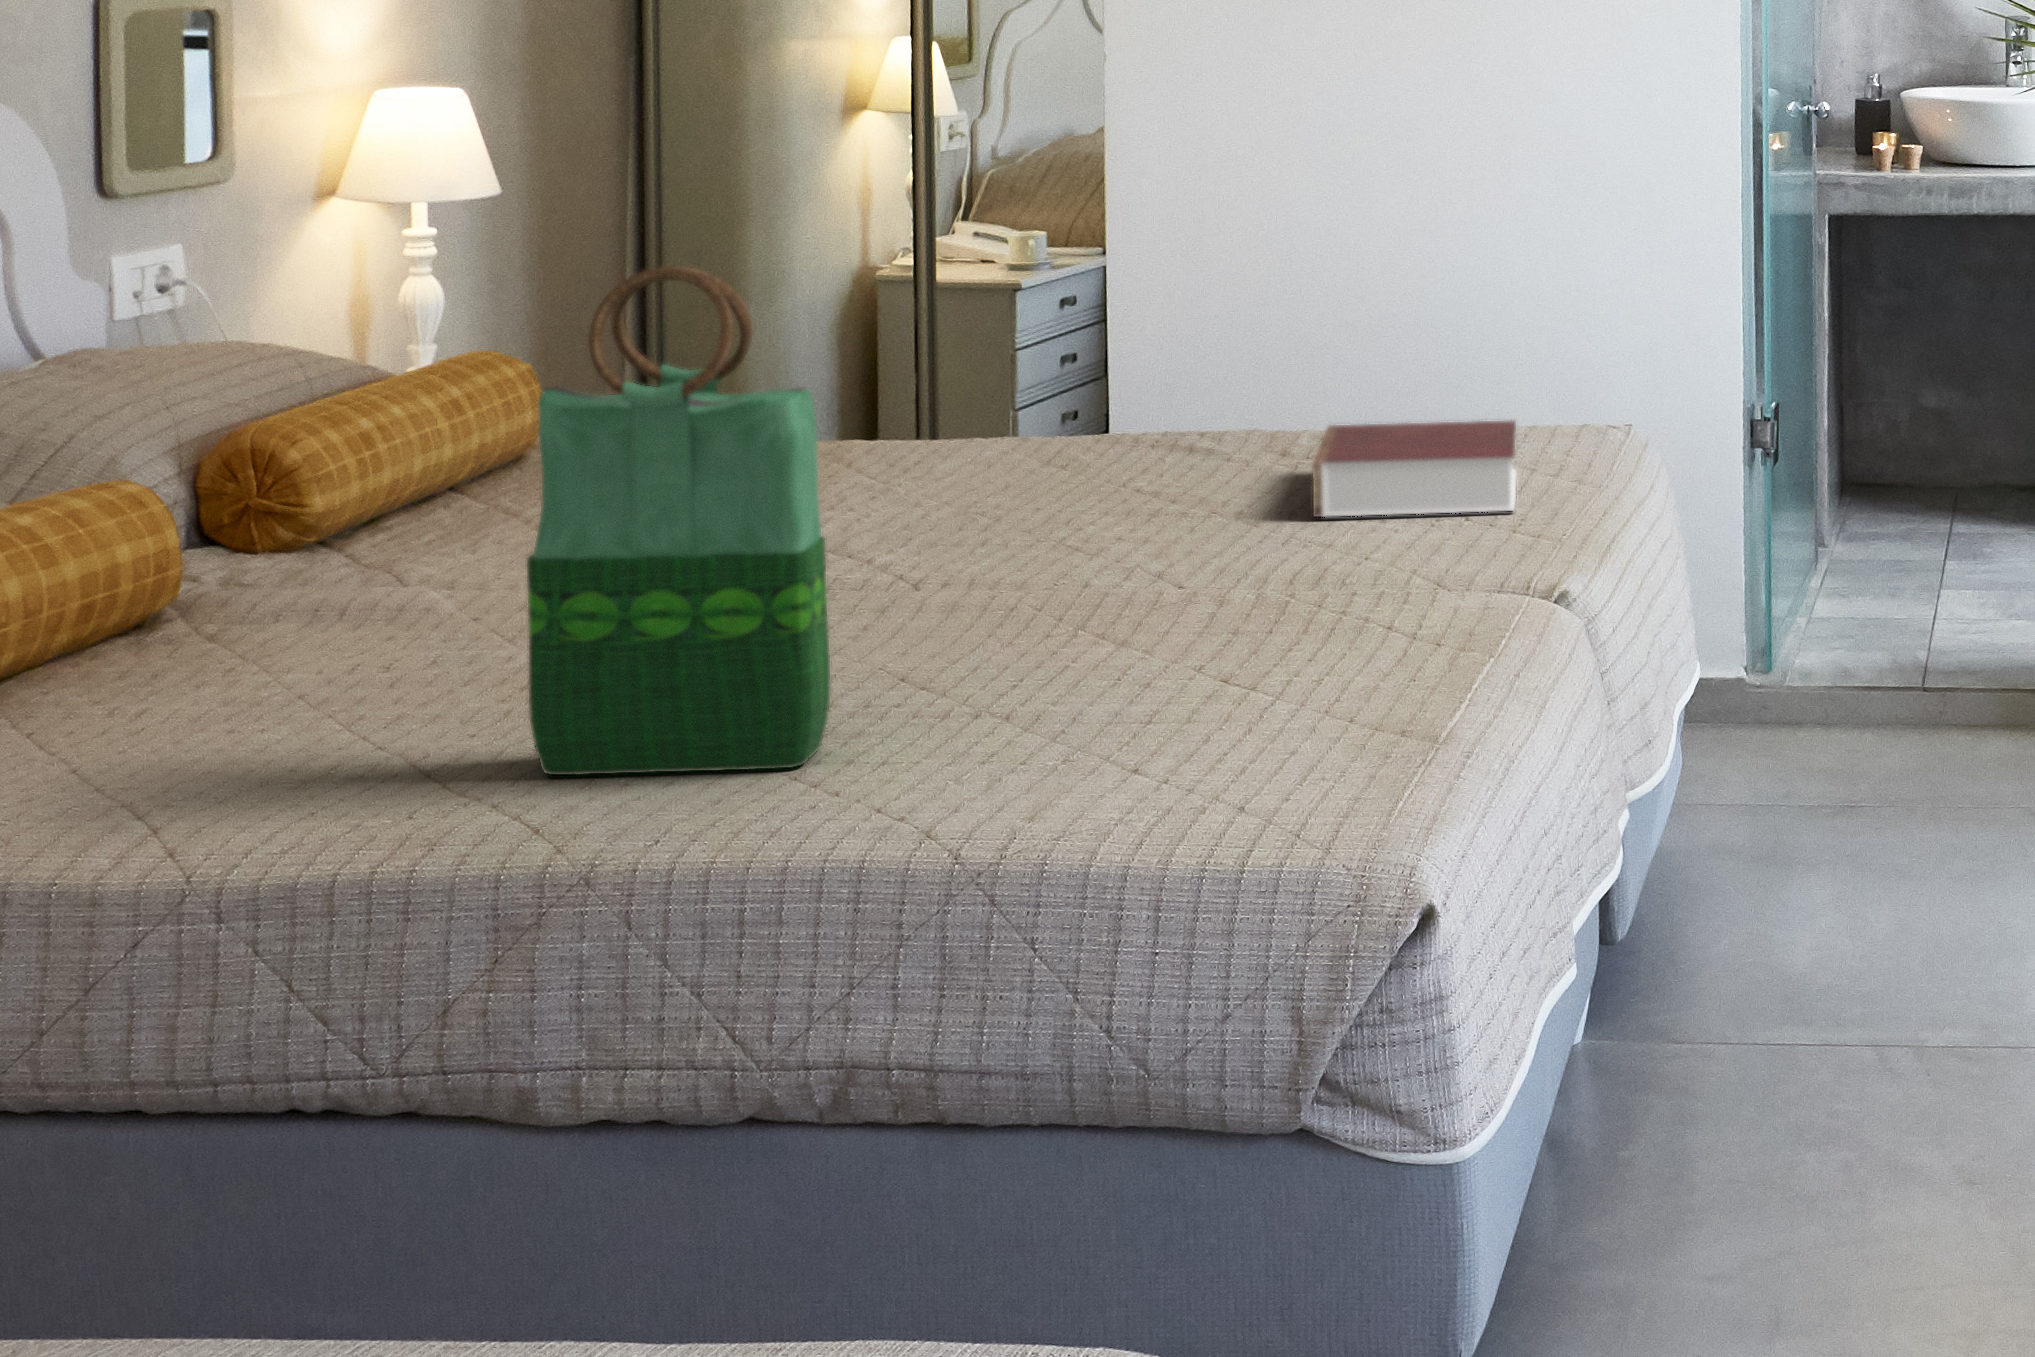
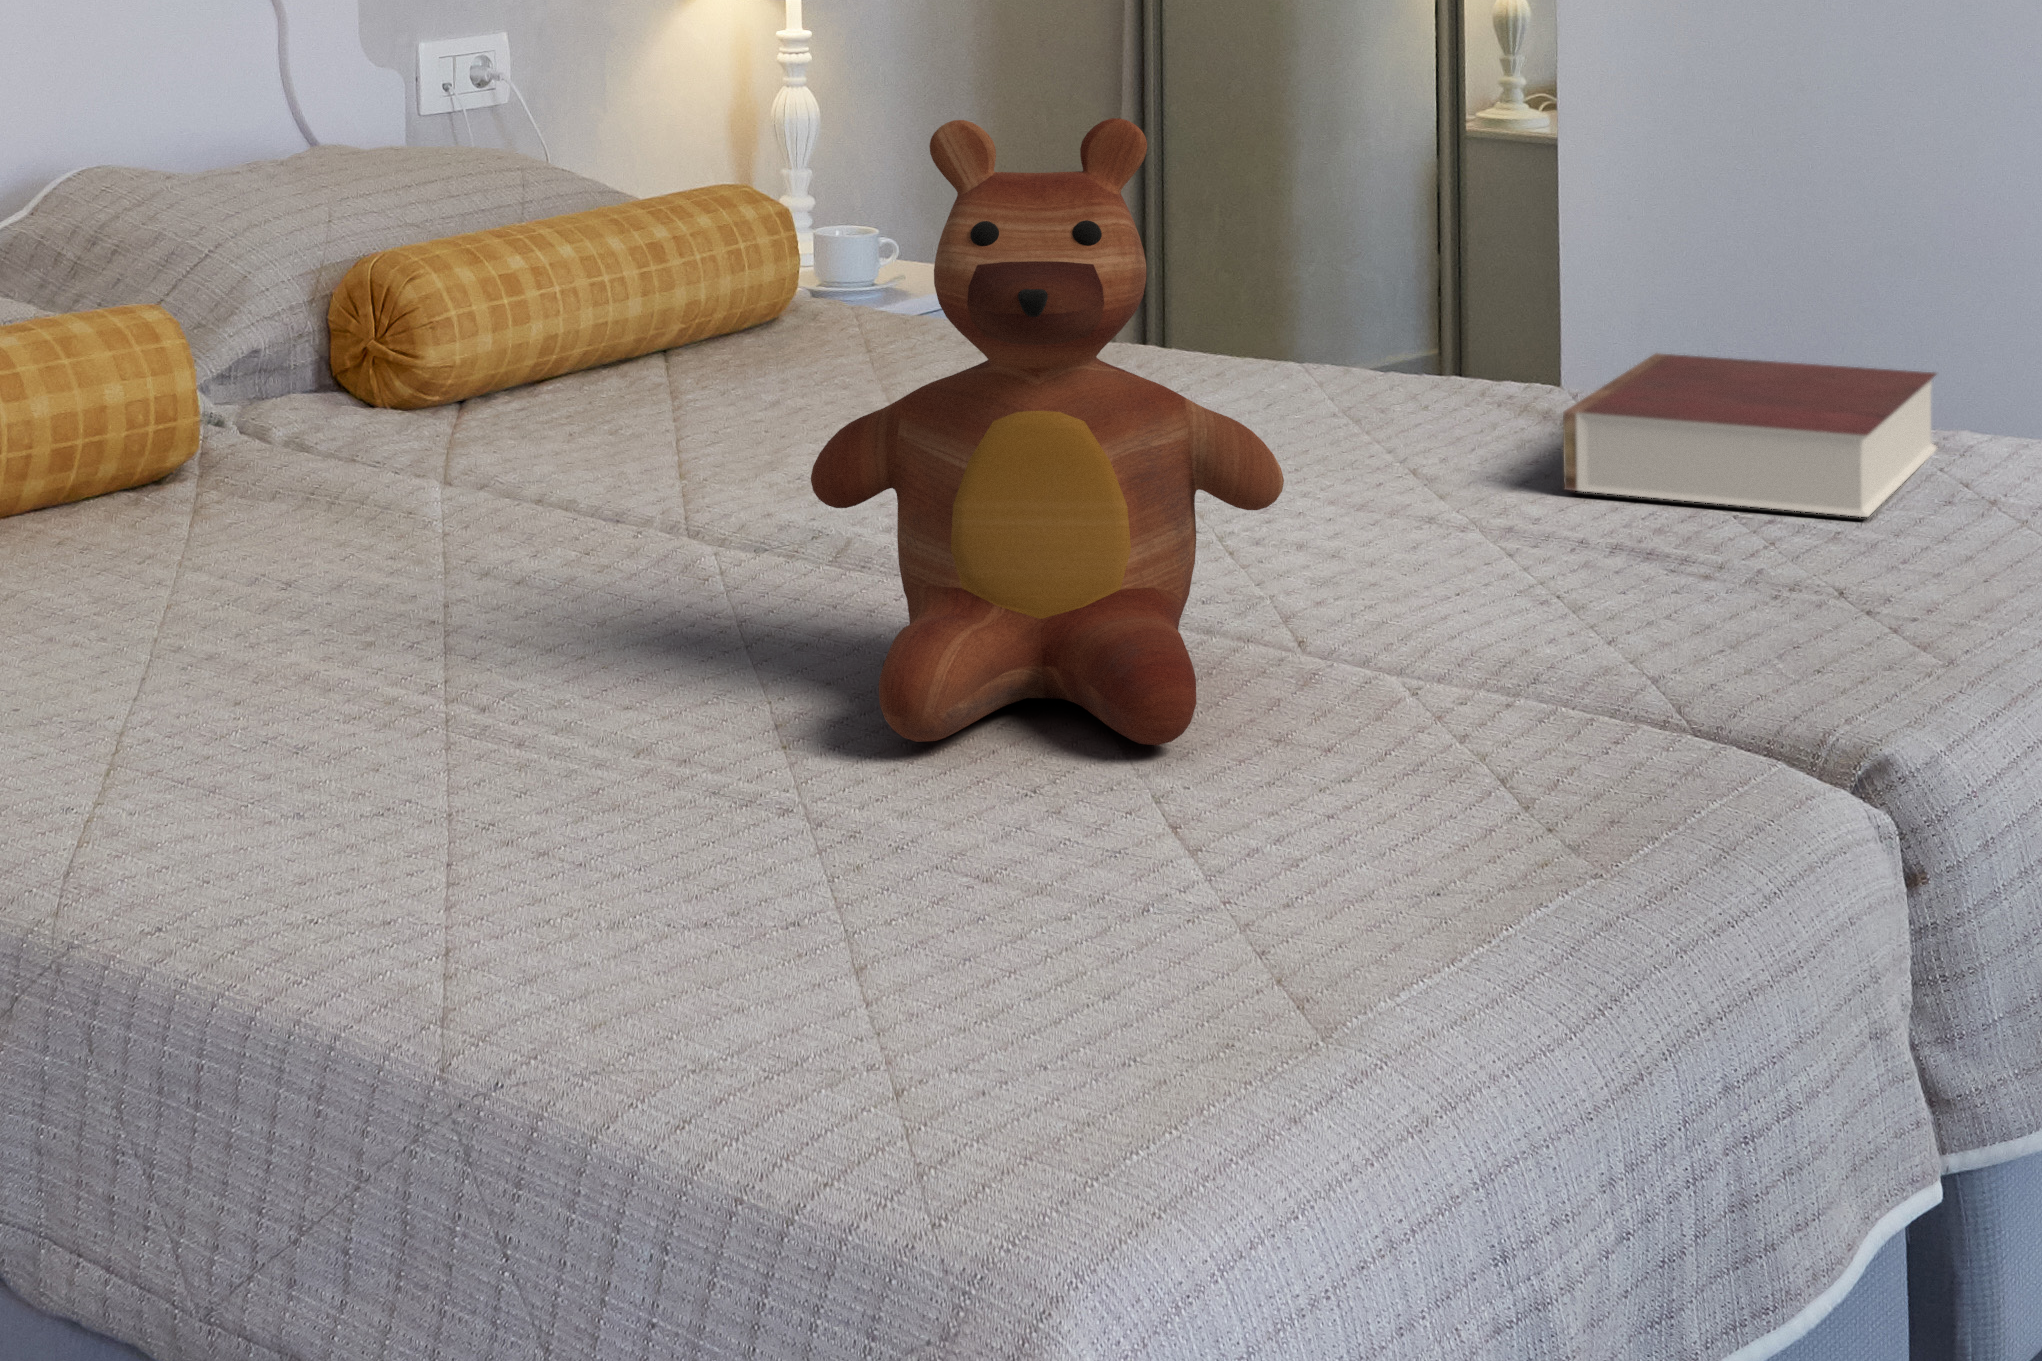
tote bag: present [527,266,830,775] -> none [252,78,606,780]
teddy bear: none [922,272,1249,704] -> present [811,118,1284,745]

